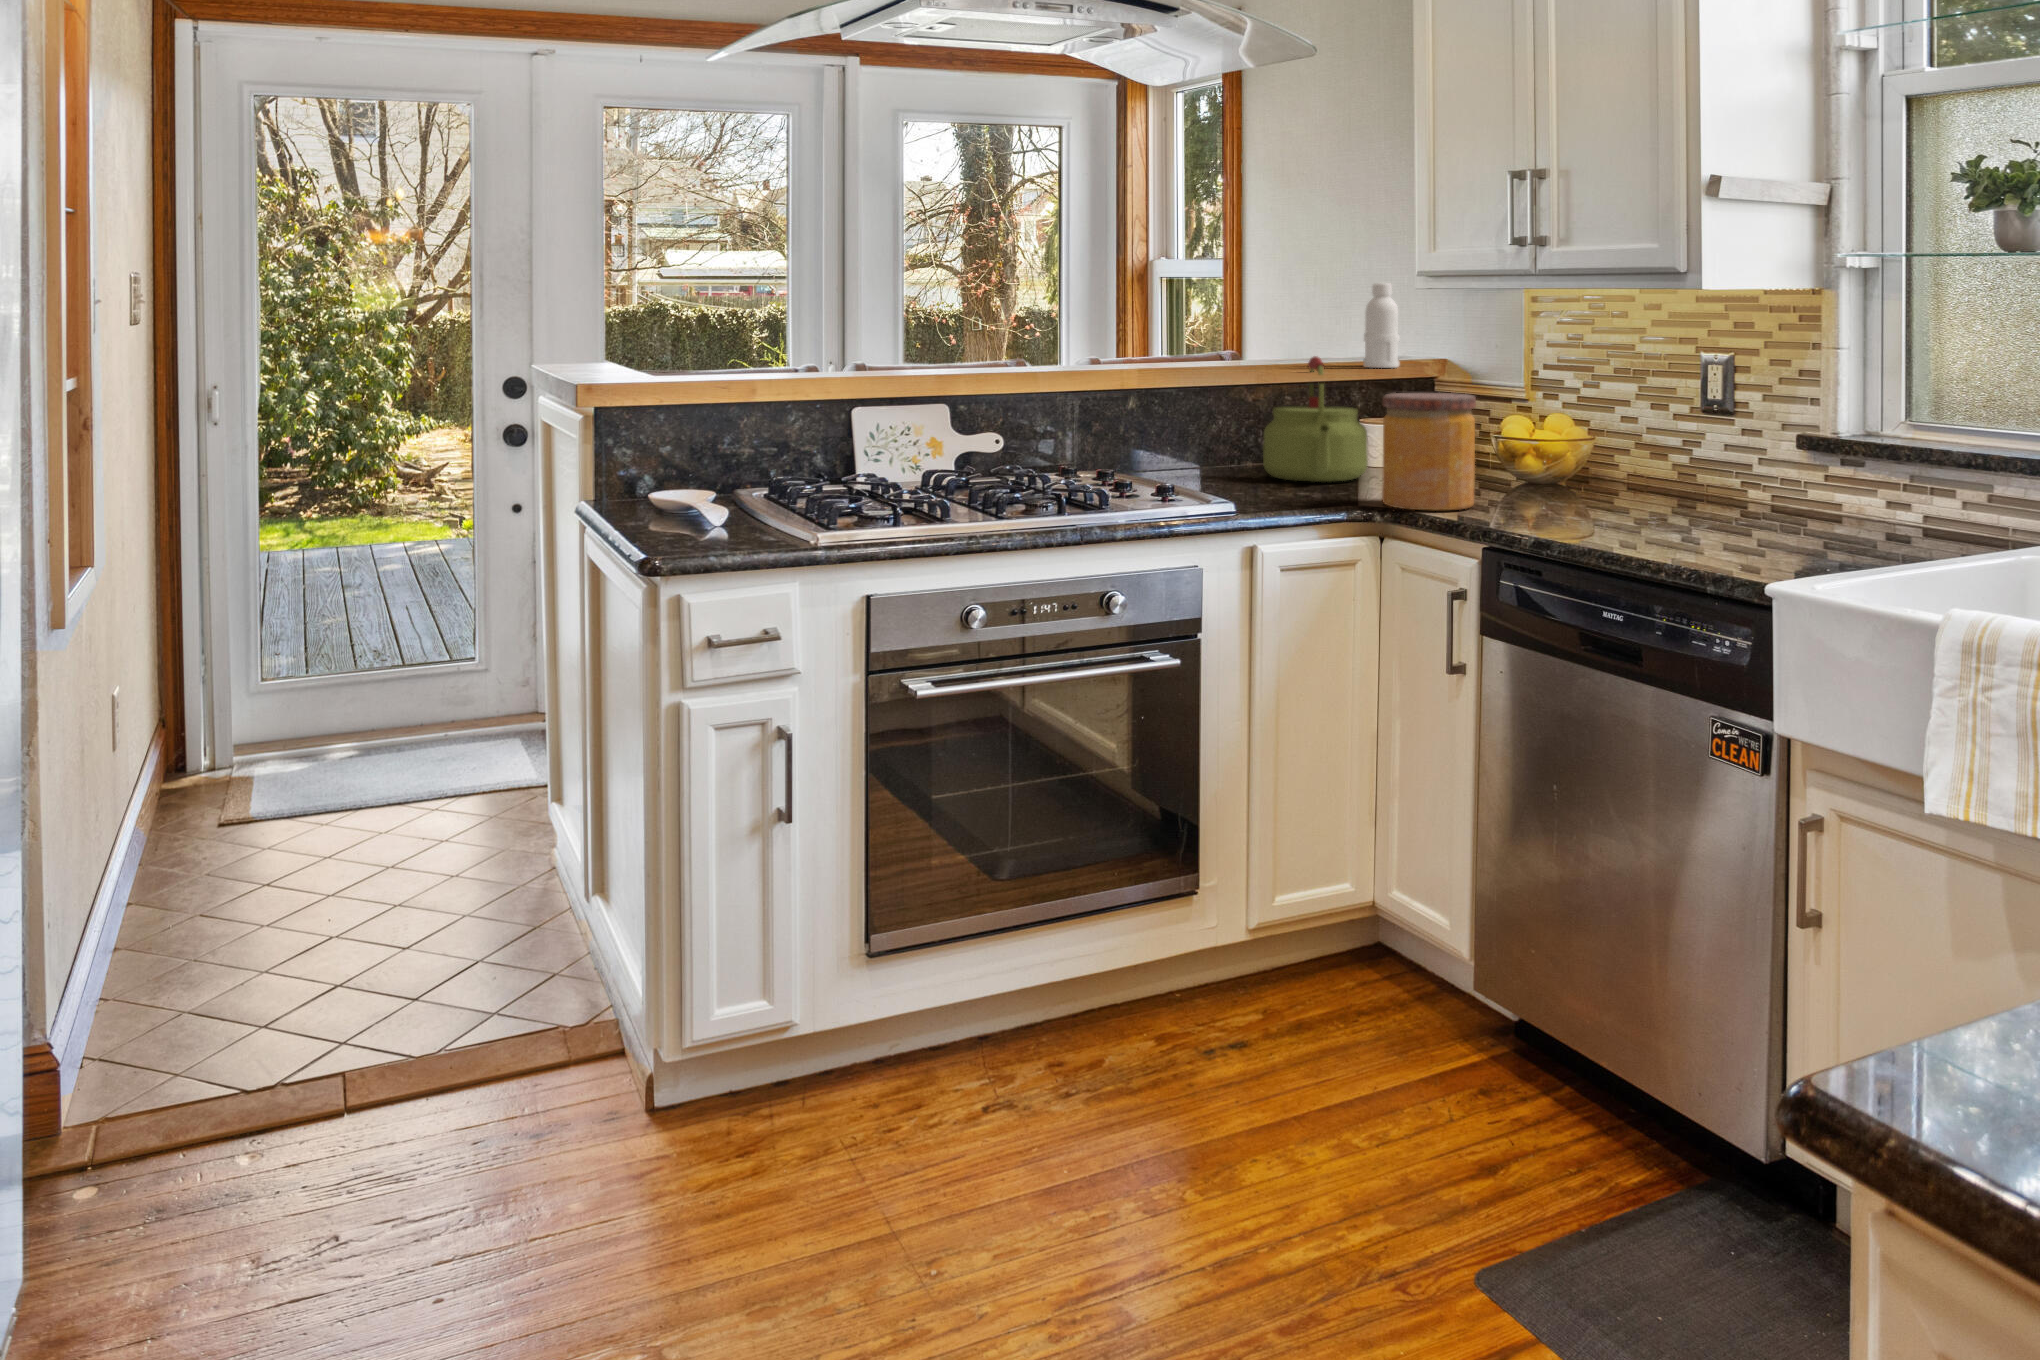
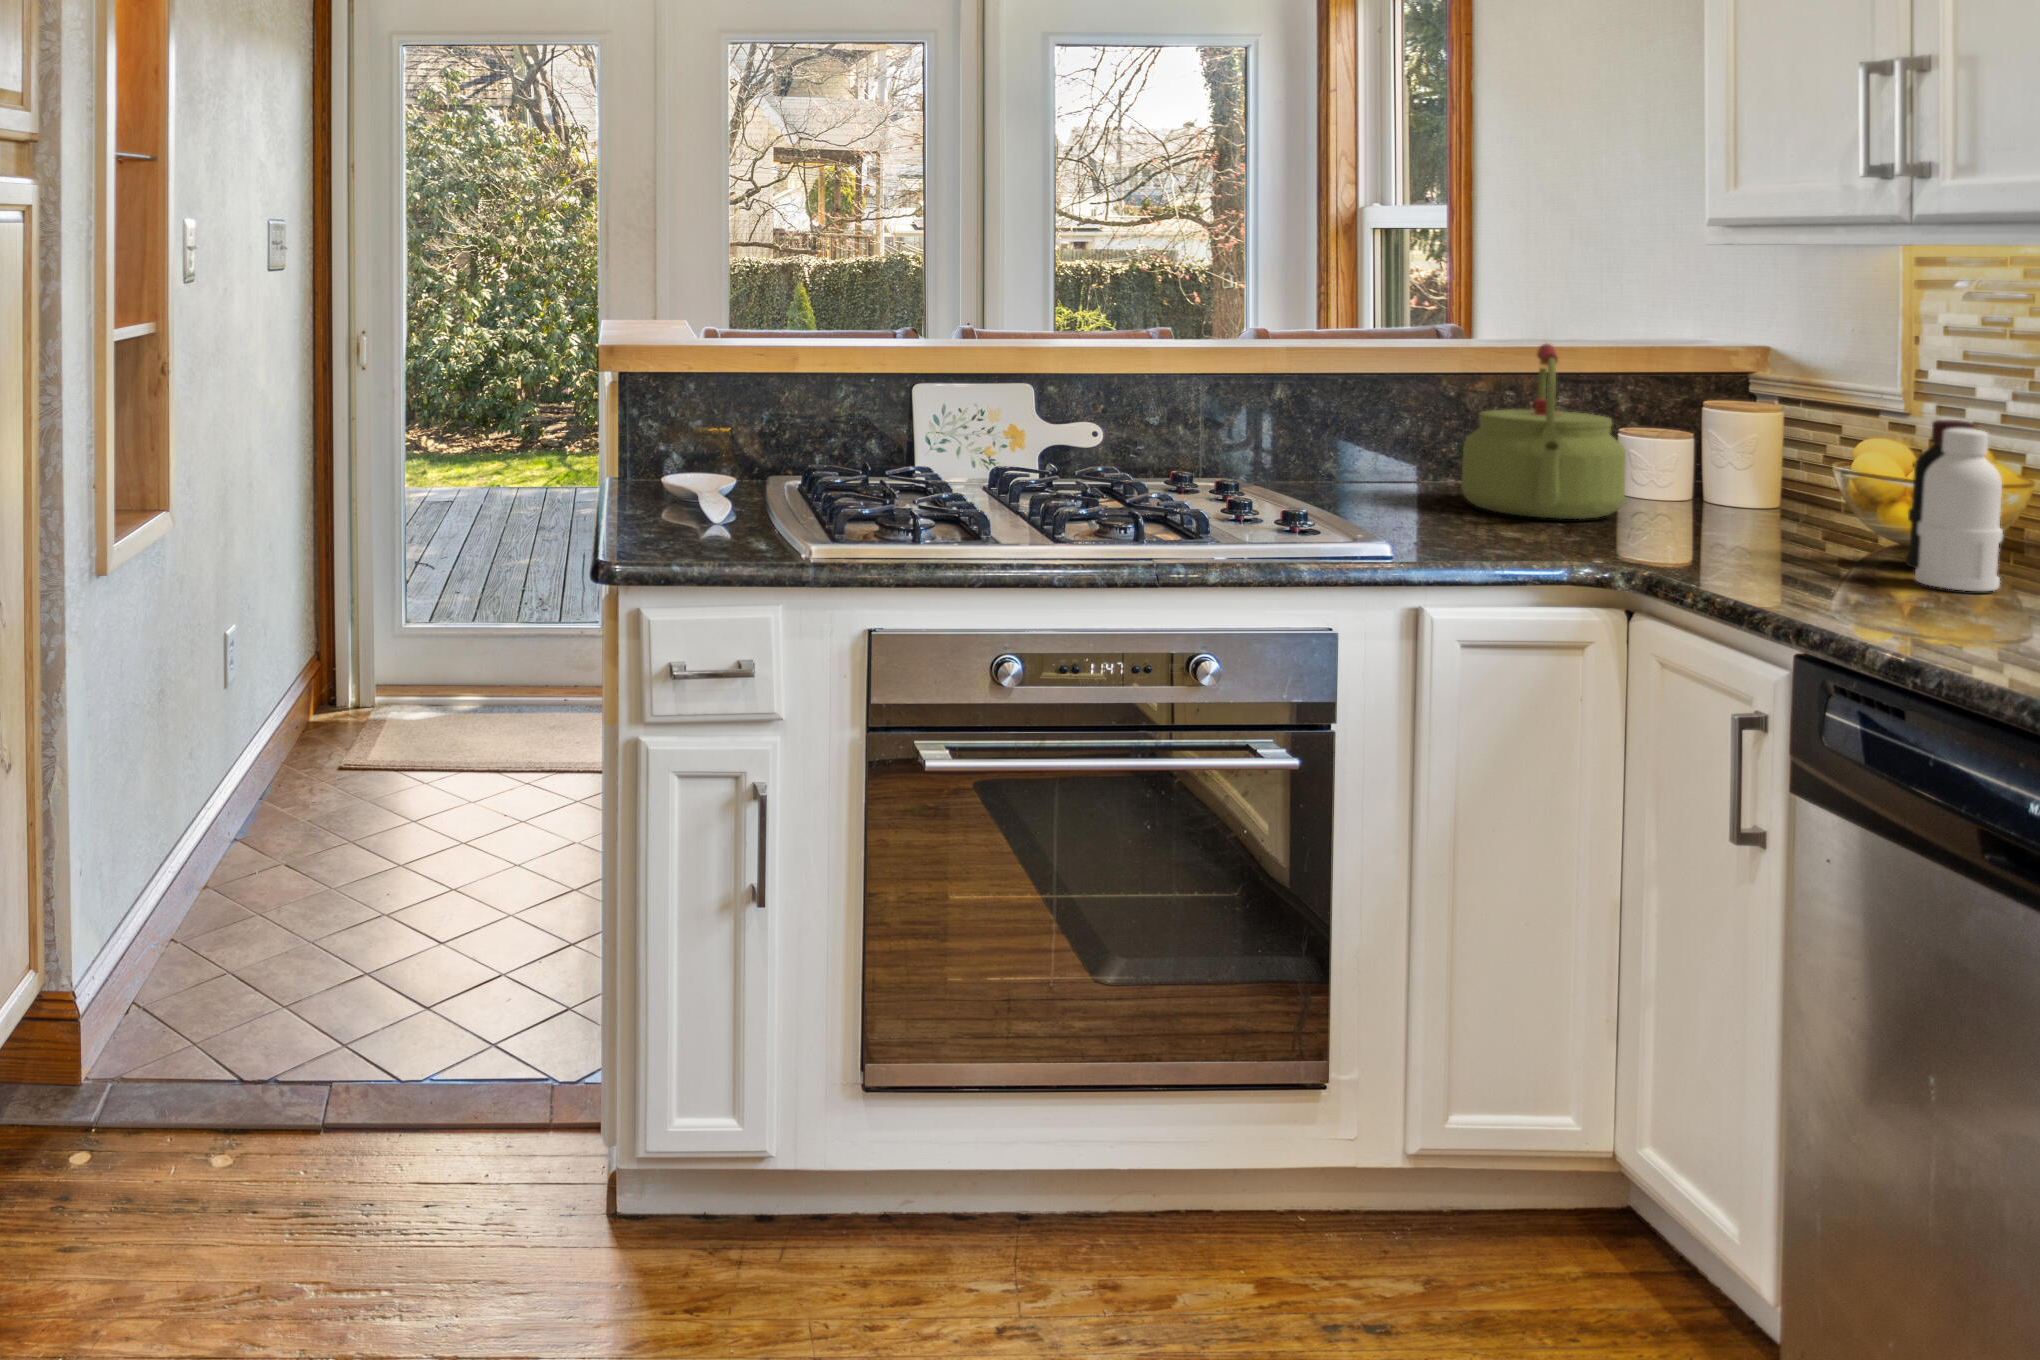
bottle: present [1364,283,1400,368] -> present [1906,420,2003,591]
jar: present [1382,393,1476,510] -> none [1634,404,1803,584]

